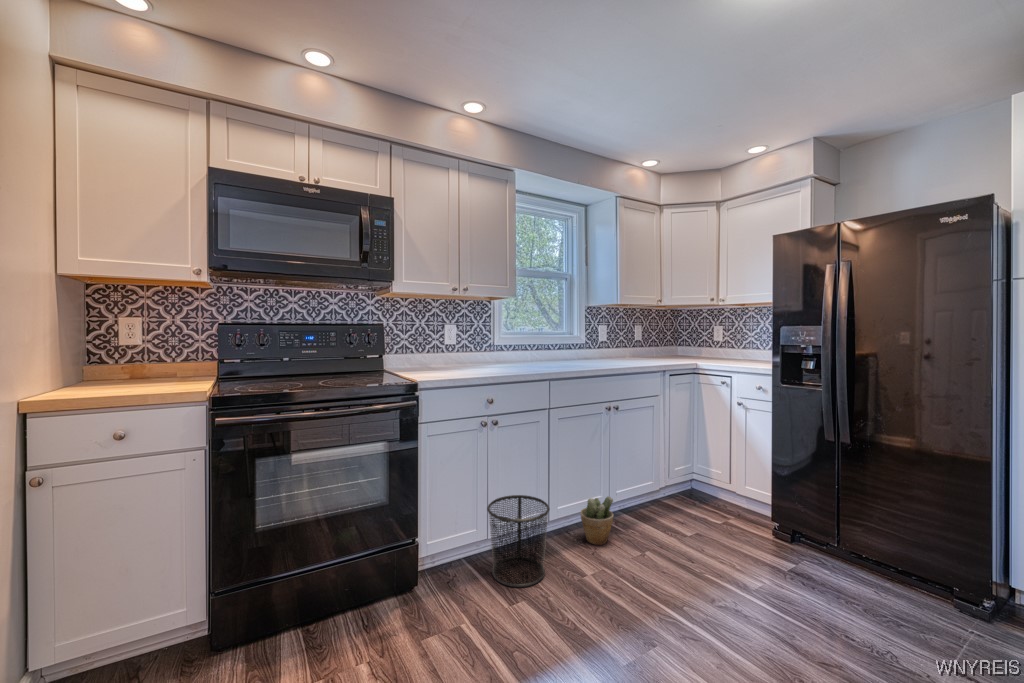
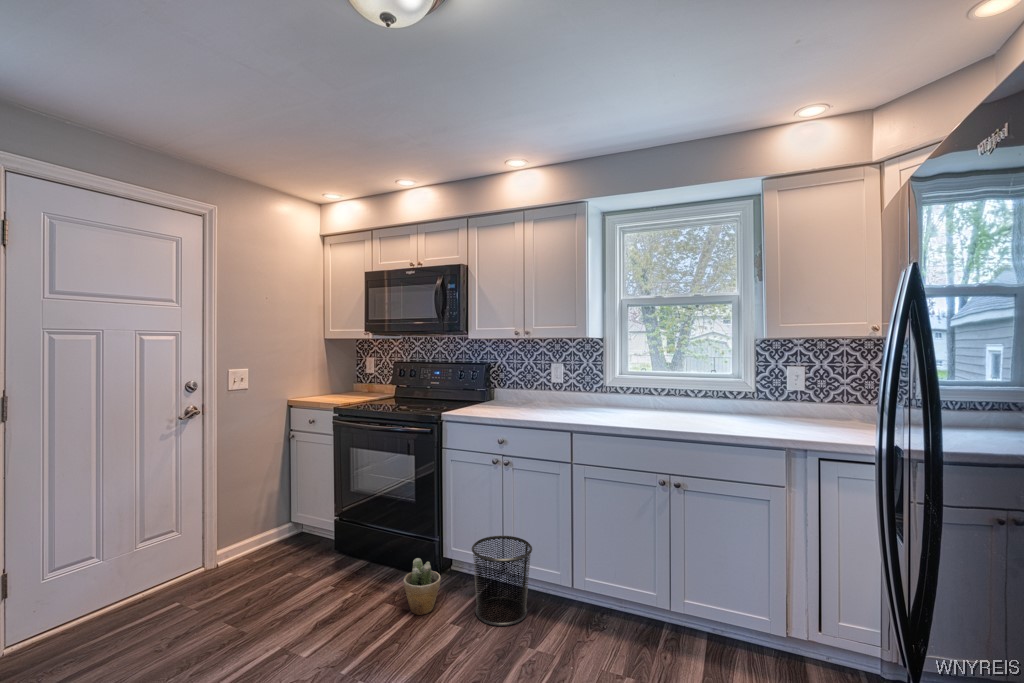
potted plant: present [581,496,613,545] -> present [403,558,441,615]

